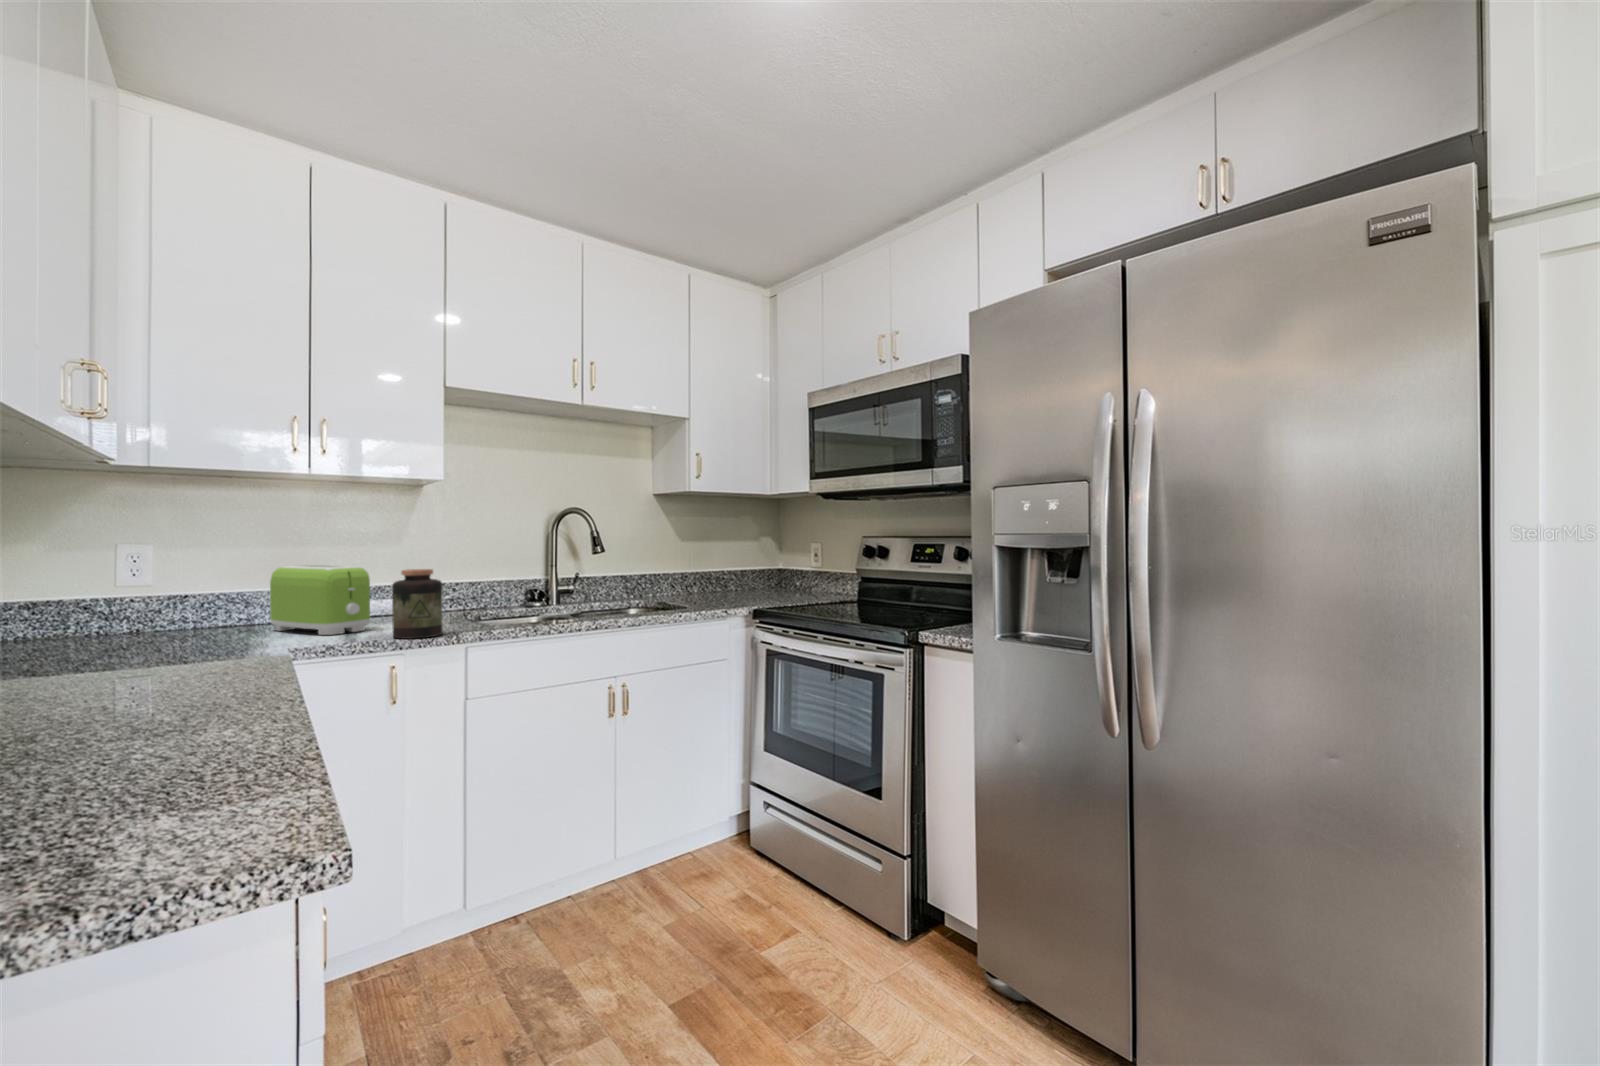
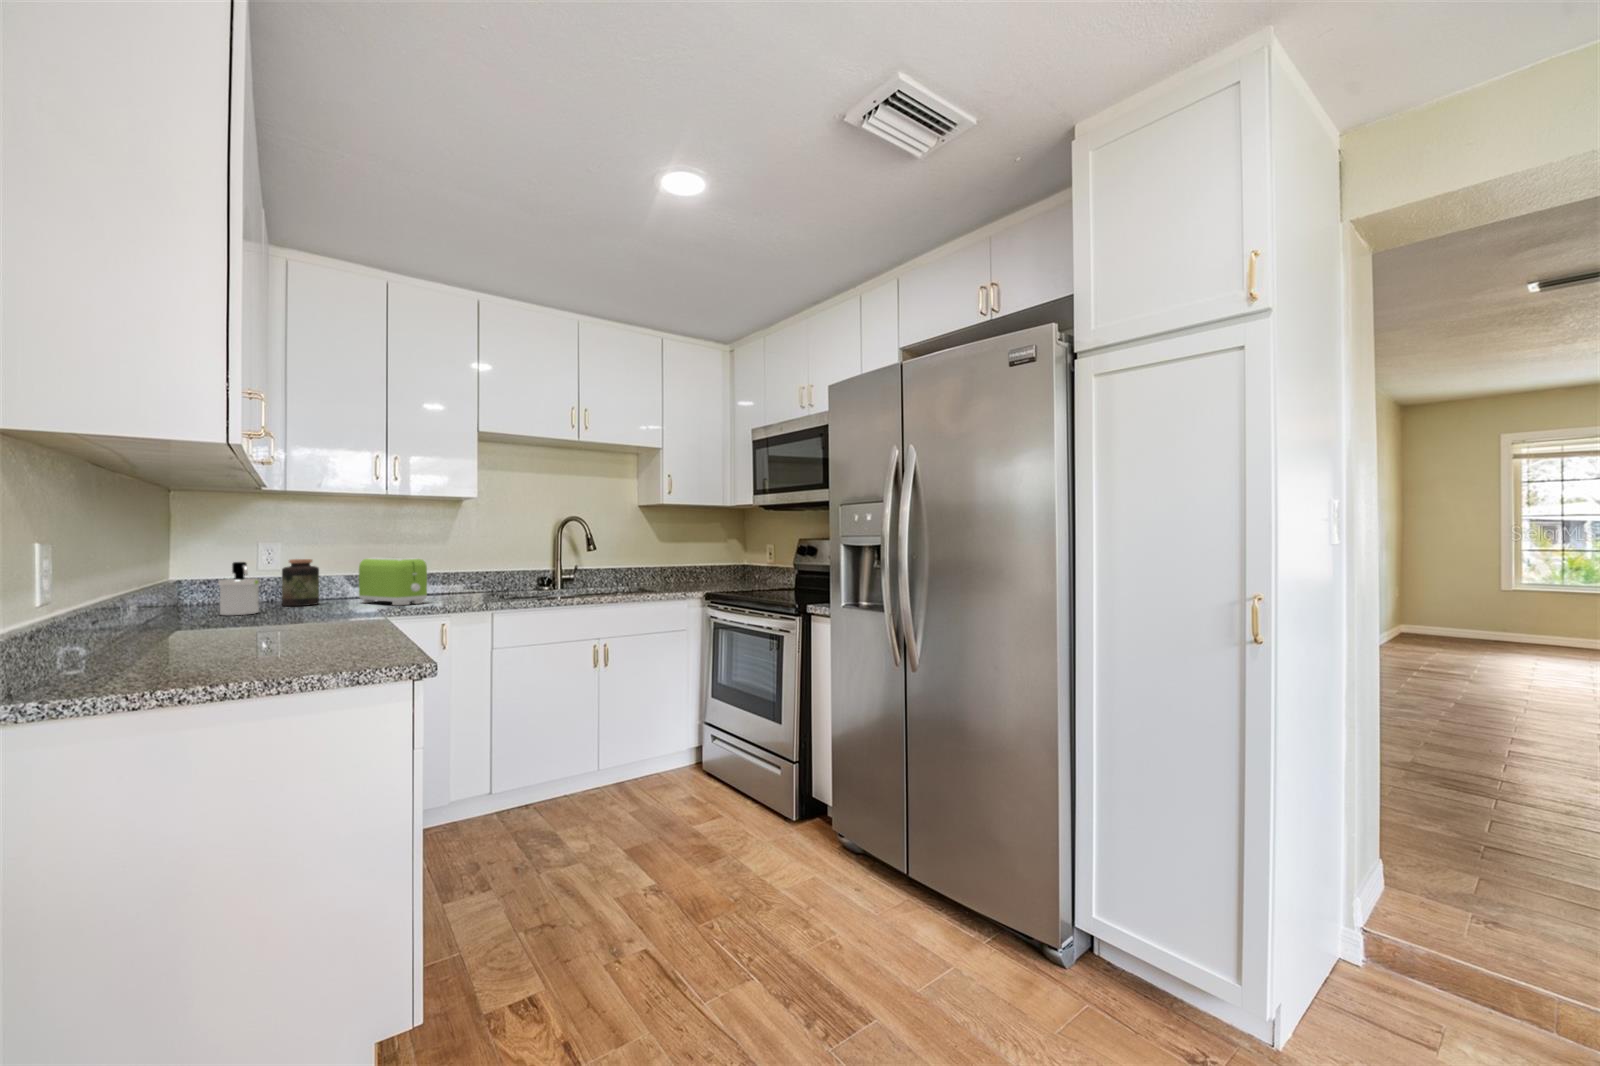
jar: present [392,569,442,639] -> present [282,559,319,606]
soap dispenser: none [34,576,105,660] -> present [218,562,260,615]

